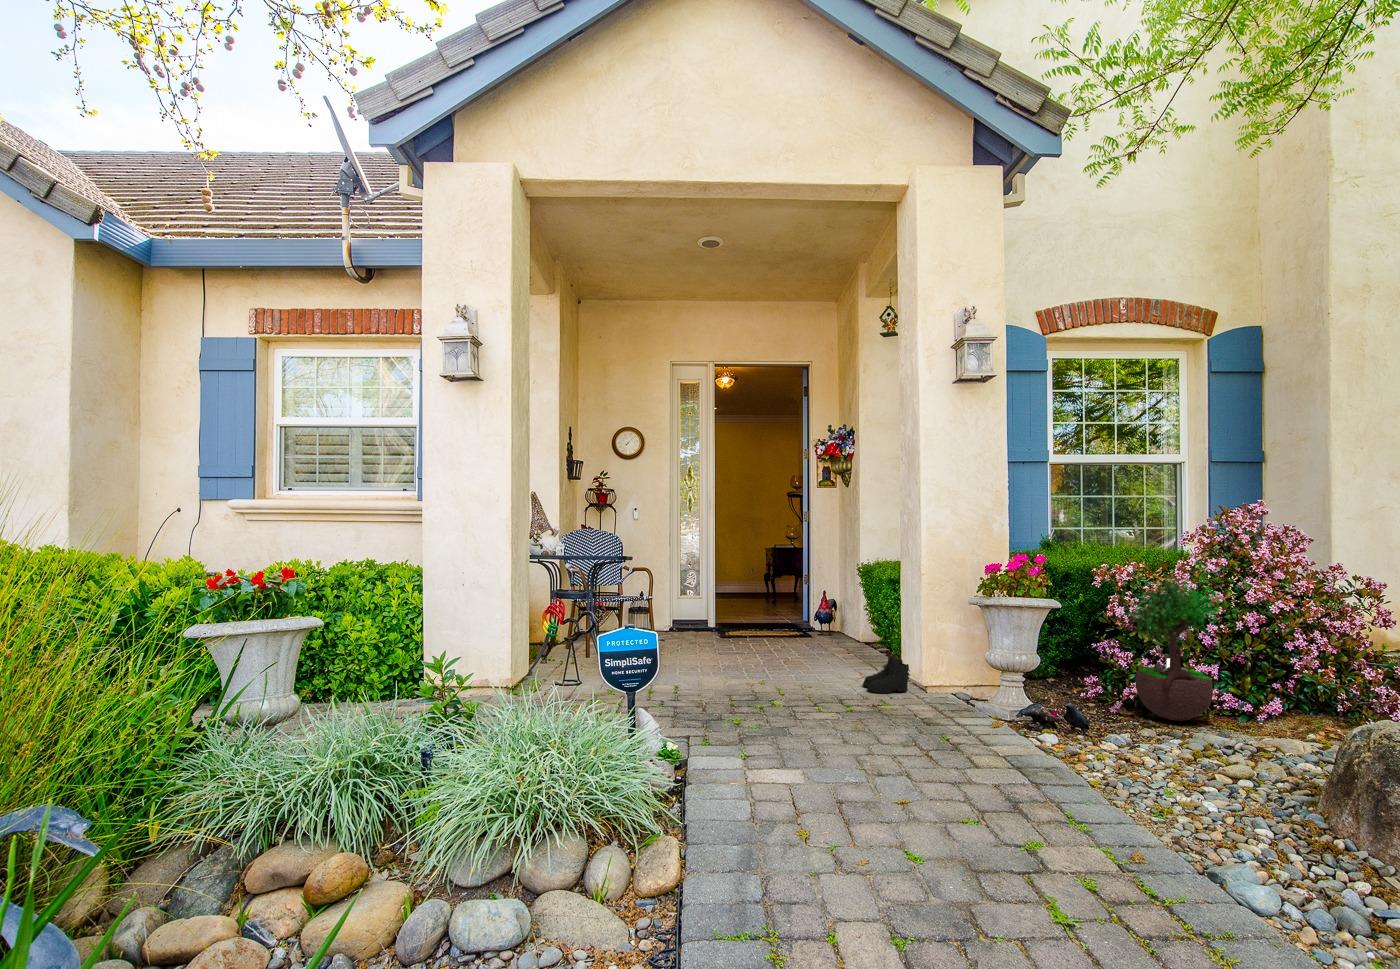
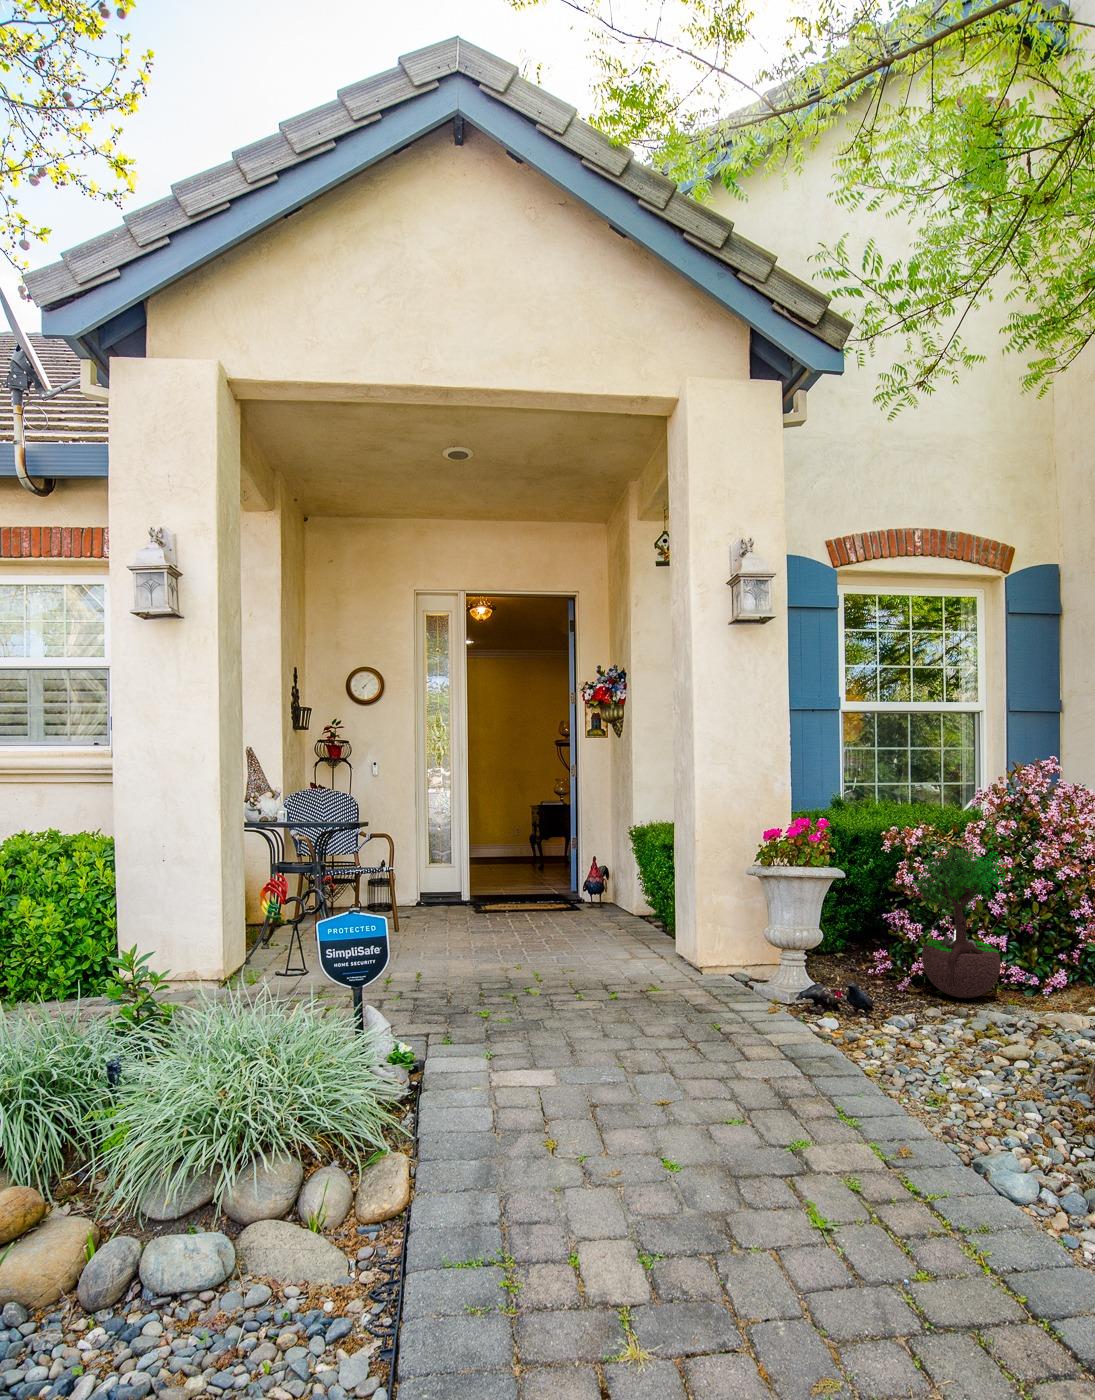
boots: present [863,656,910,694] -> none [631,933,683,976]

